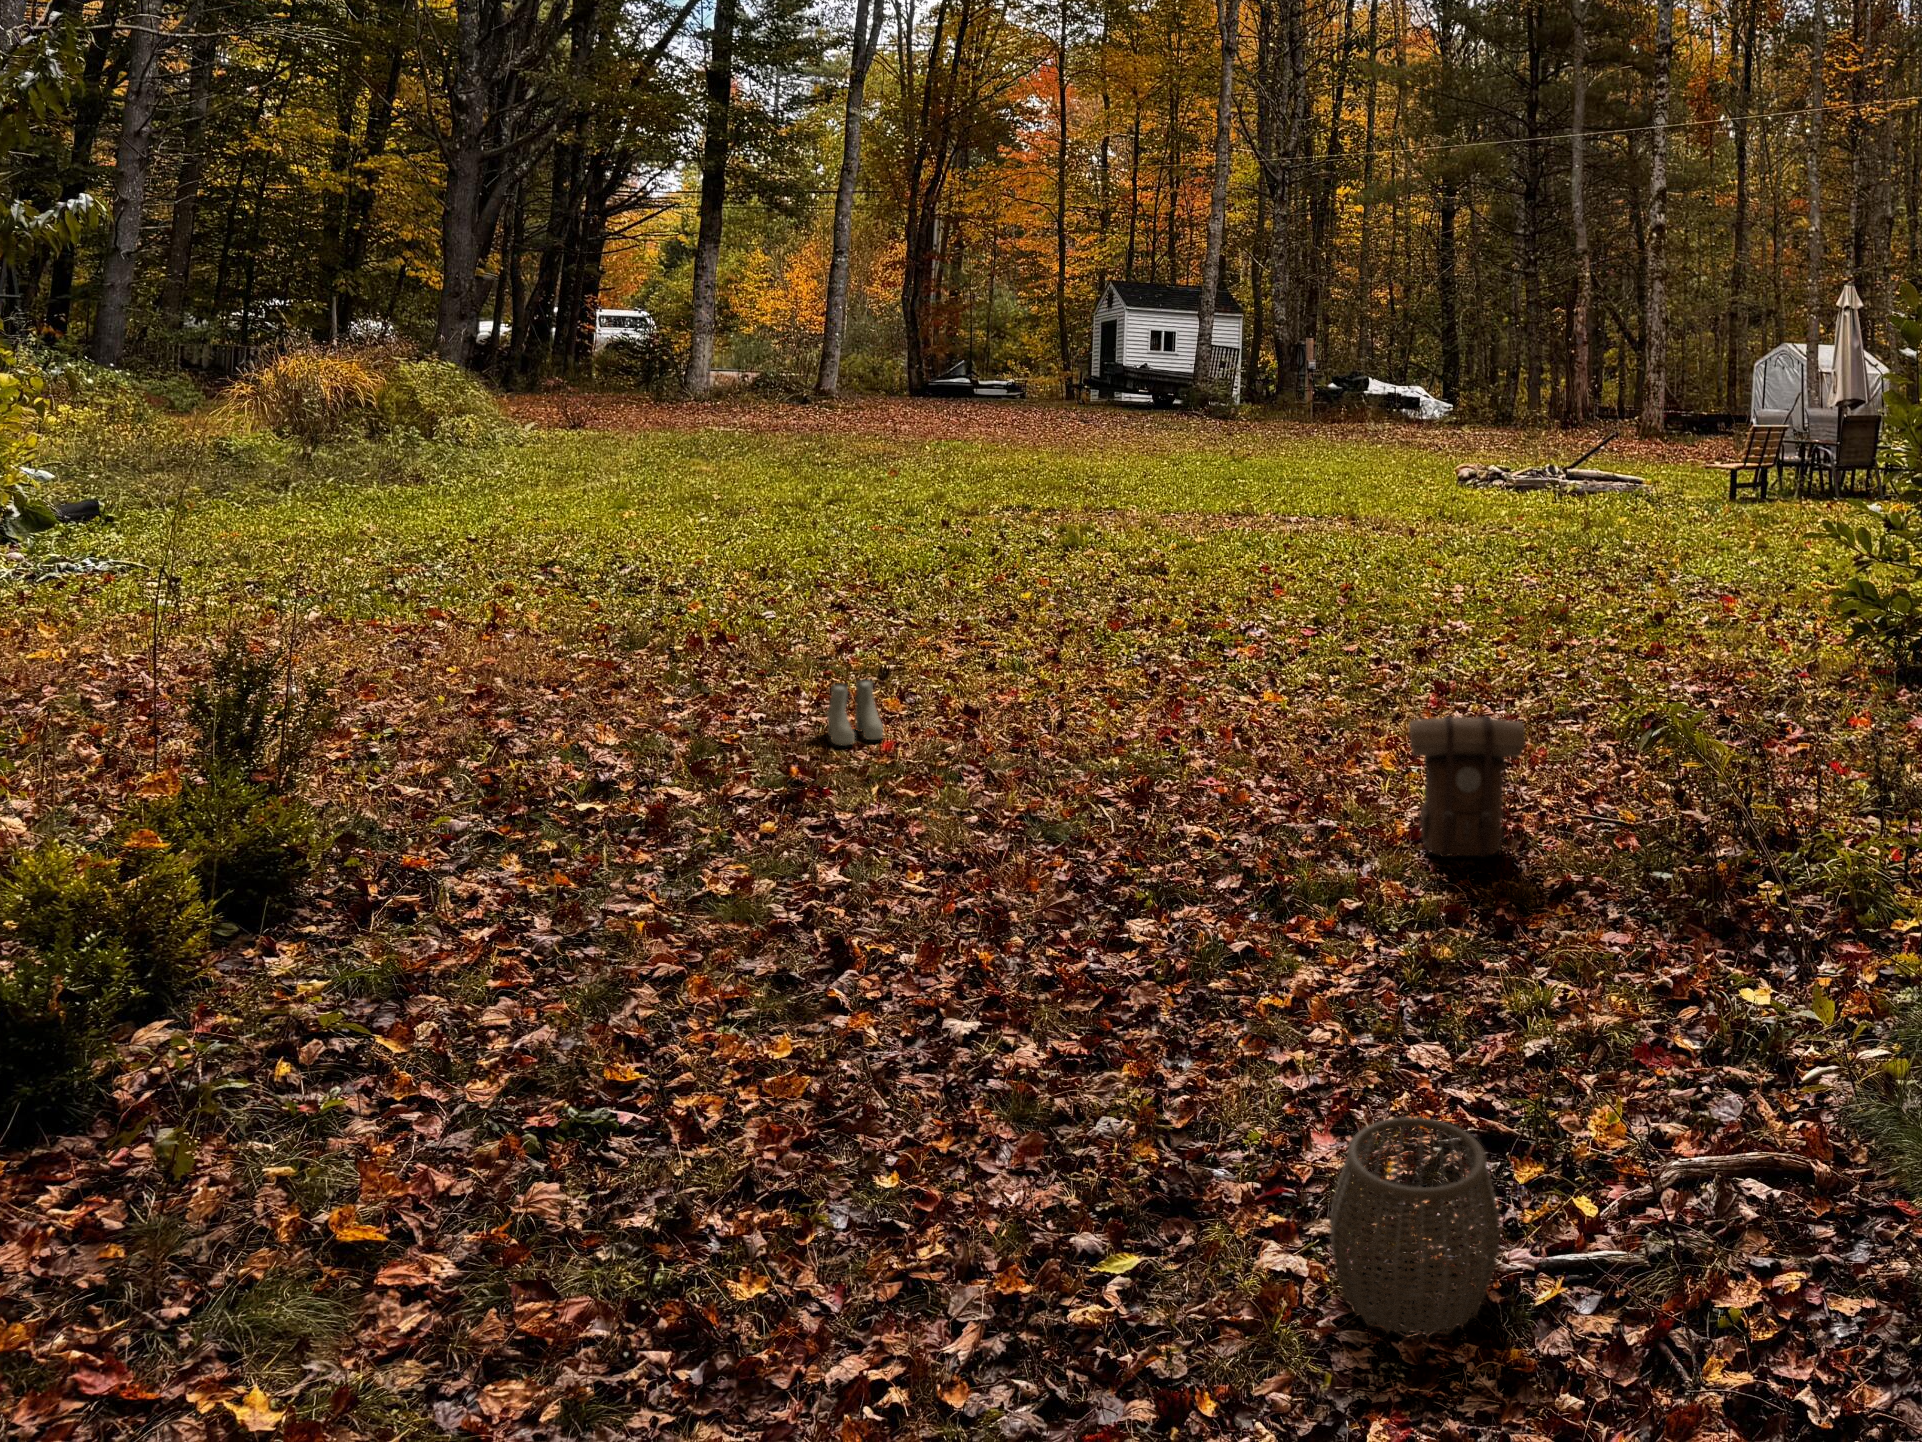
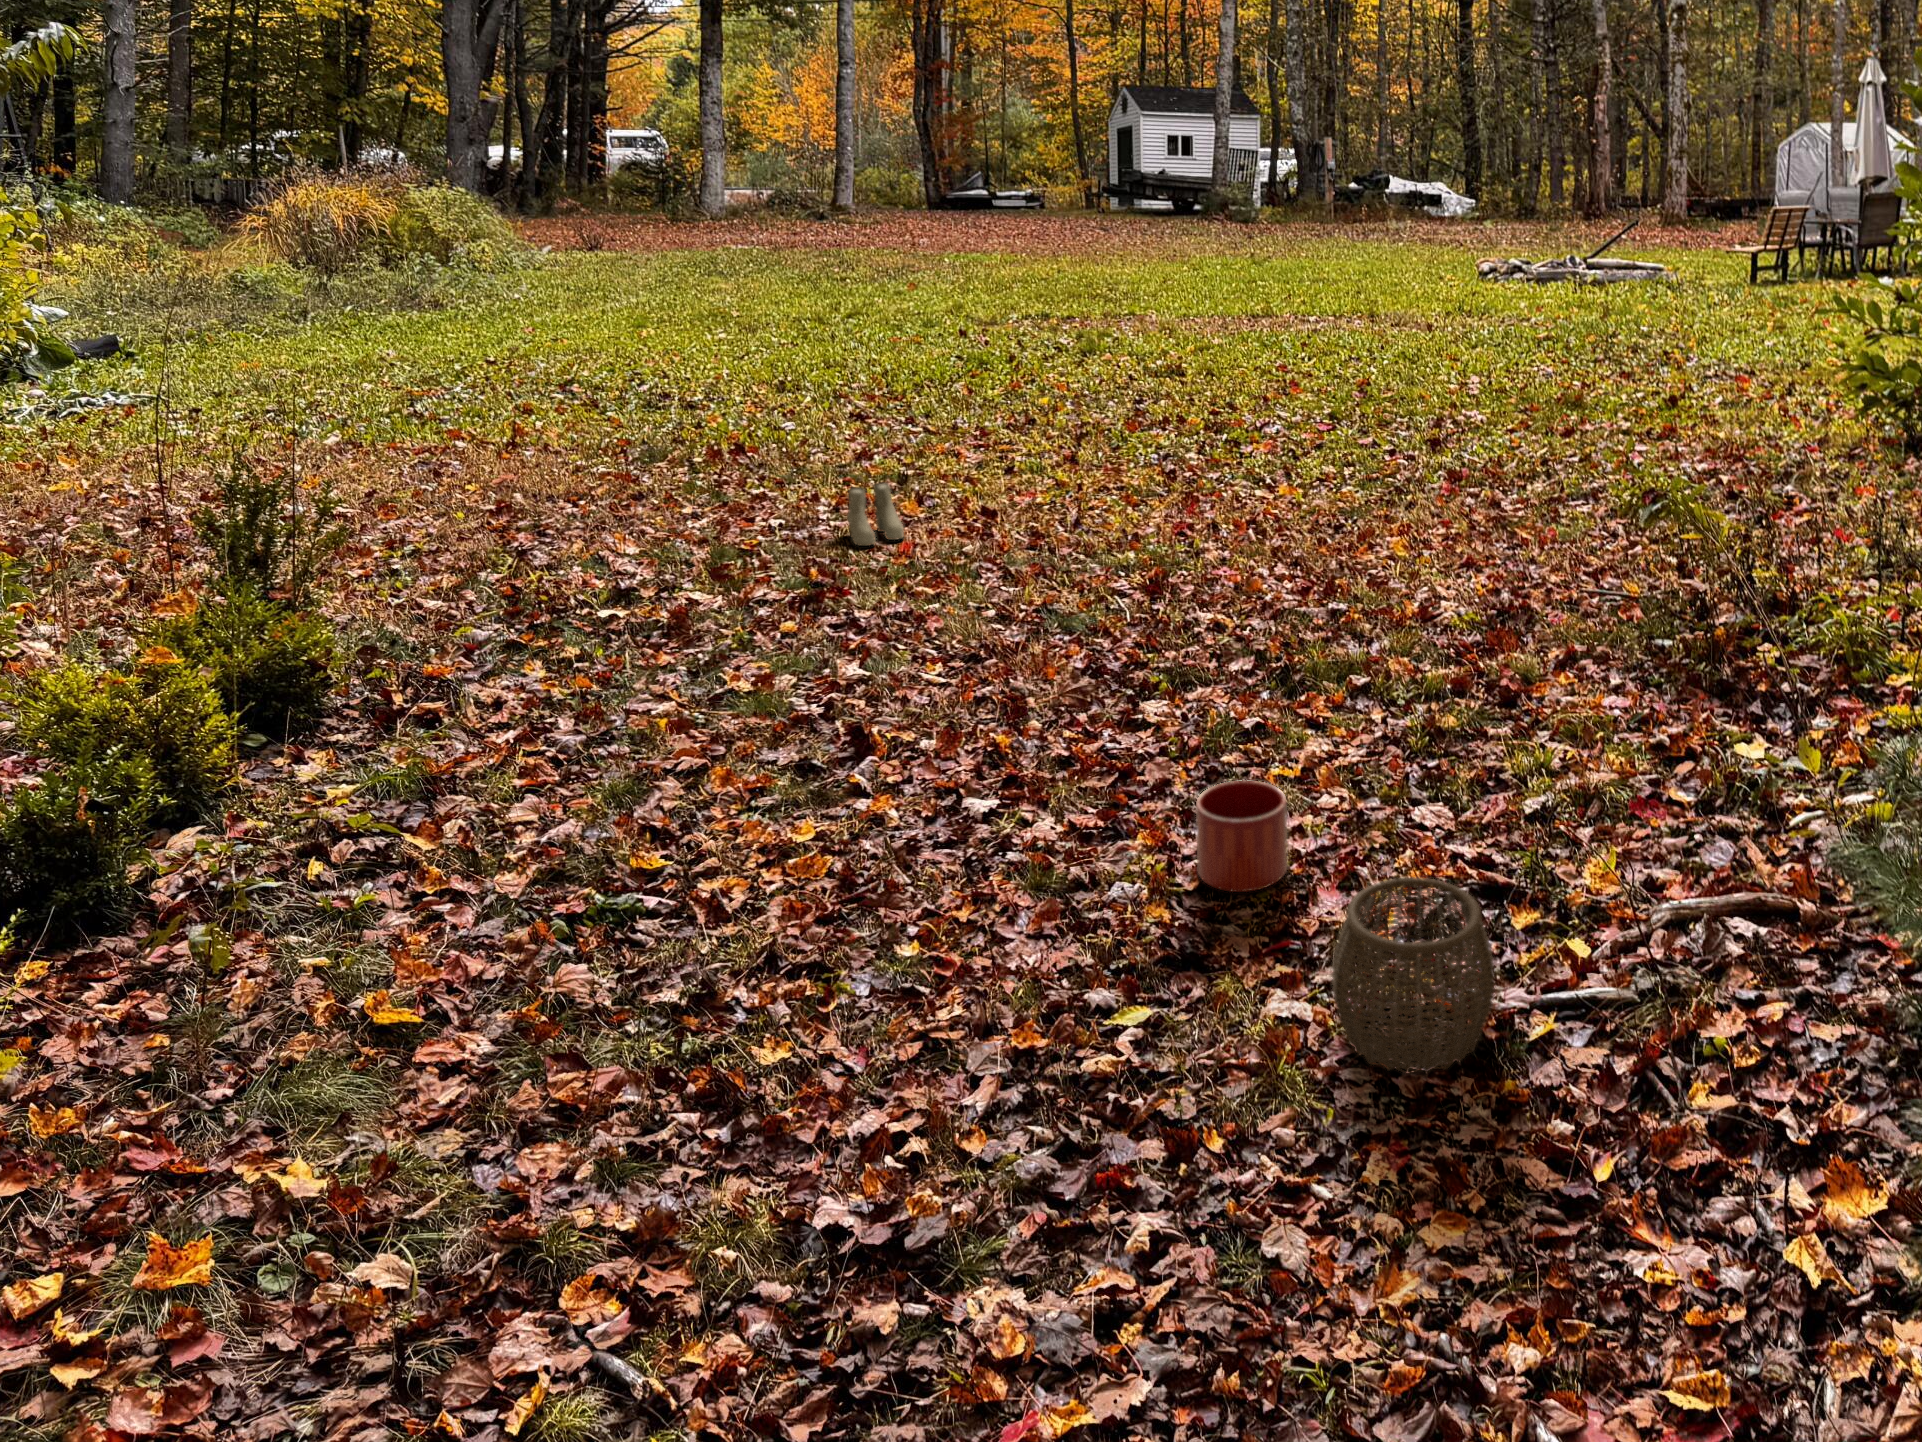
backpack: present [1409,716,1525,857] -> none [1413,499,1528,632]
planter: none [1185,1008,1281,1131] -> present [1196,780,1288,892]

